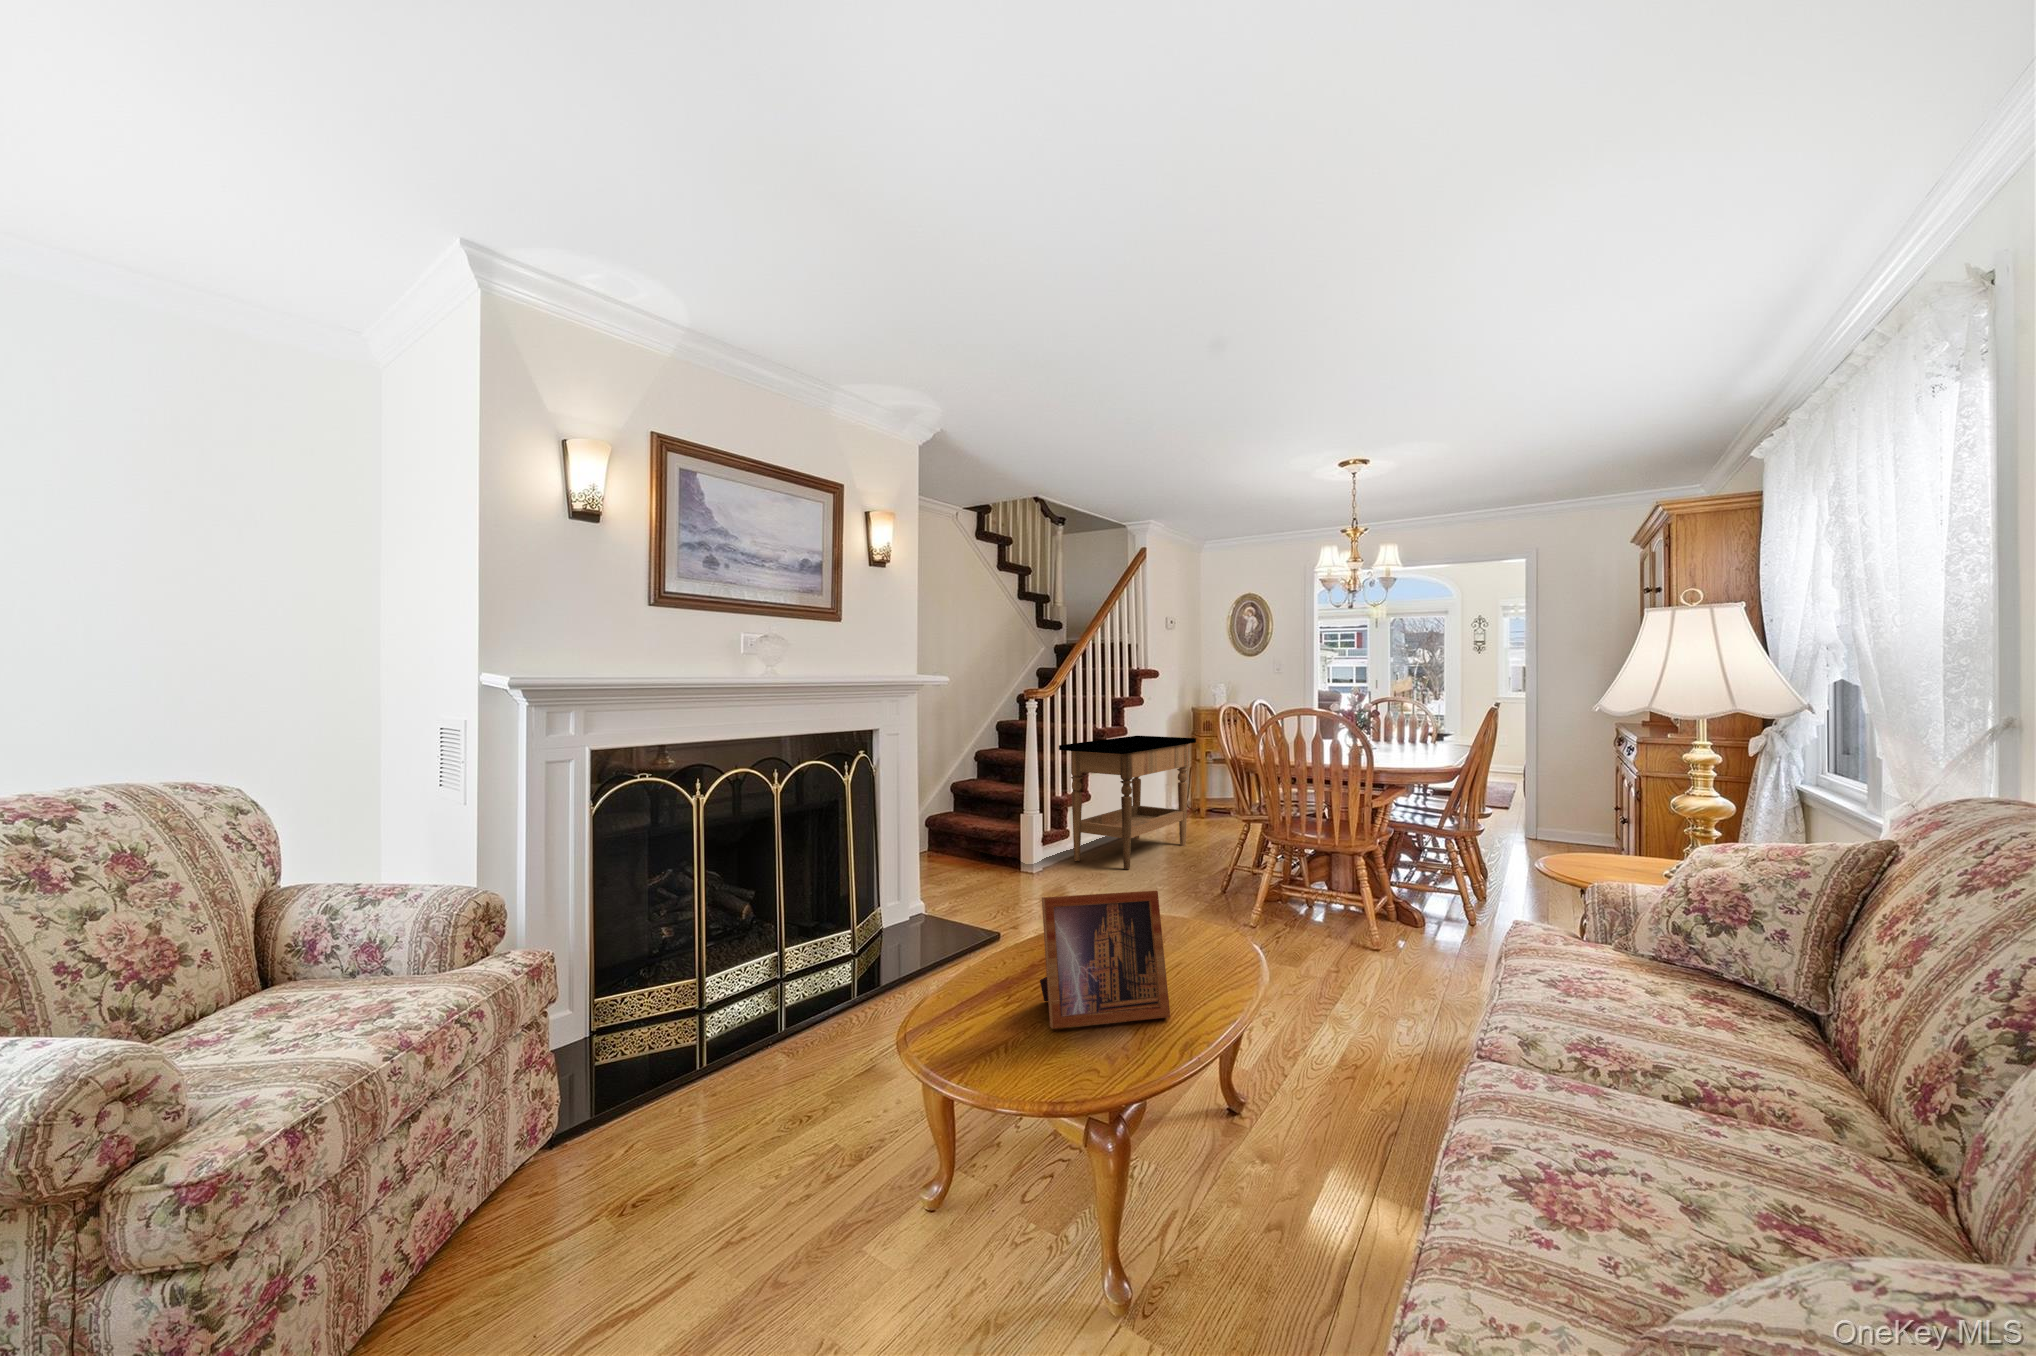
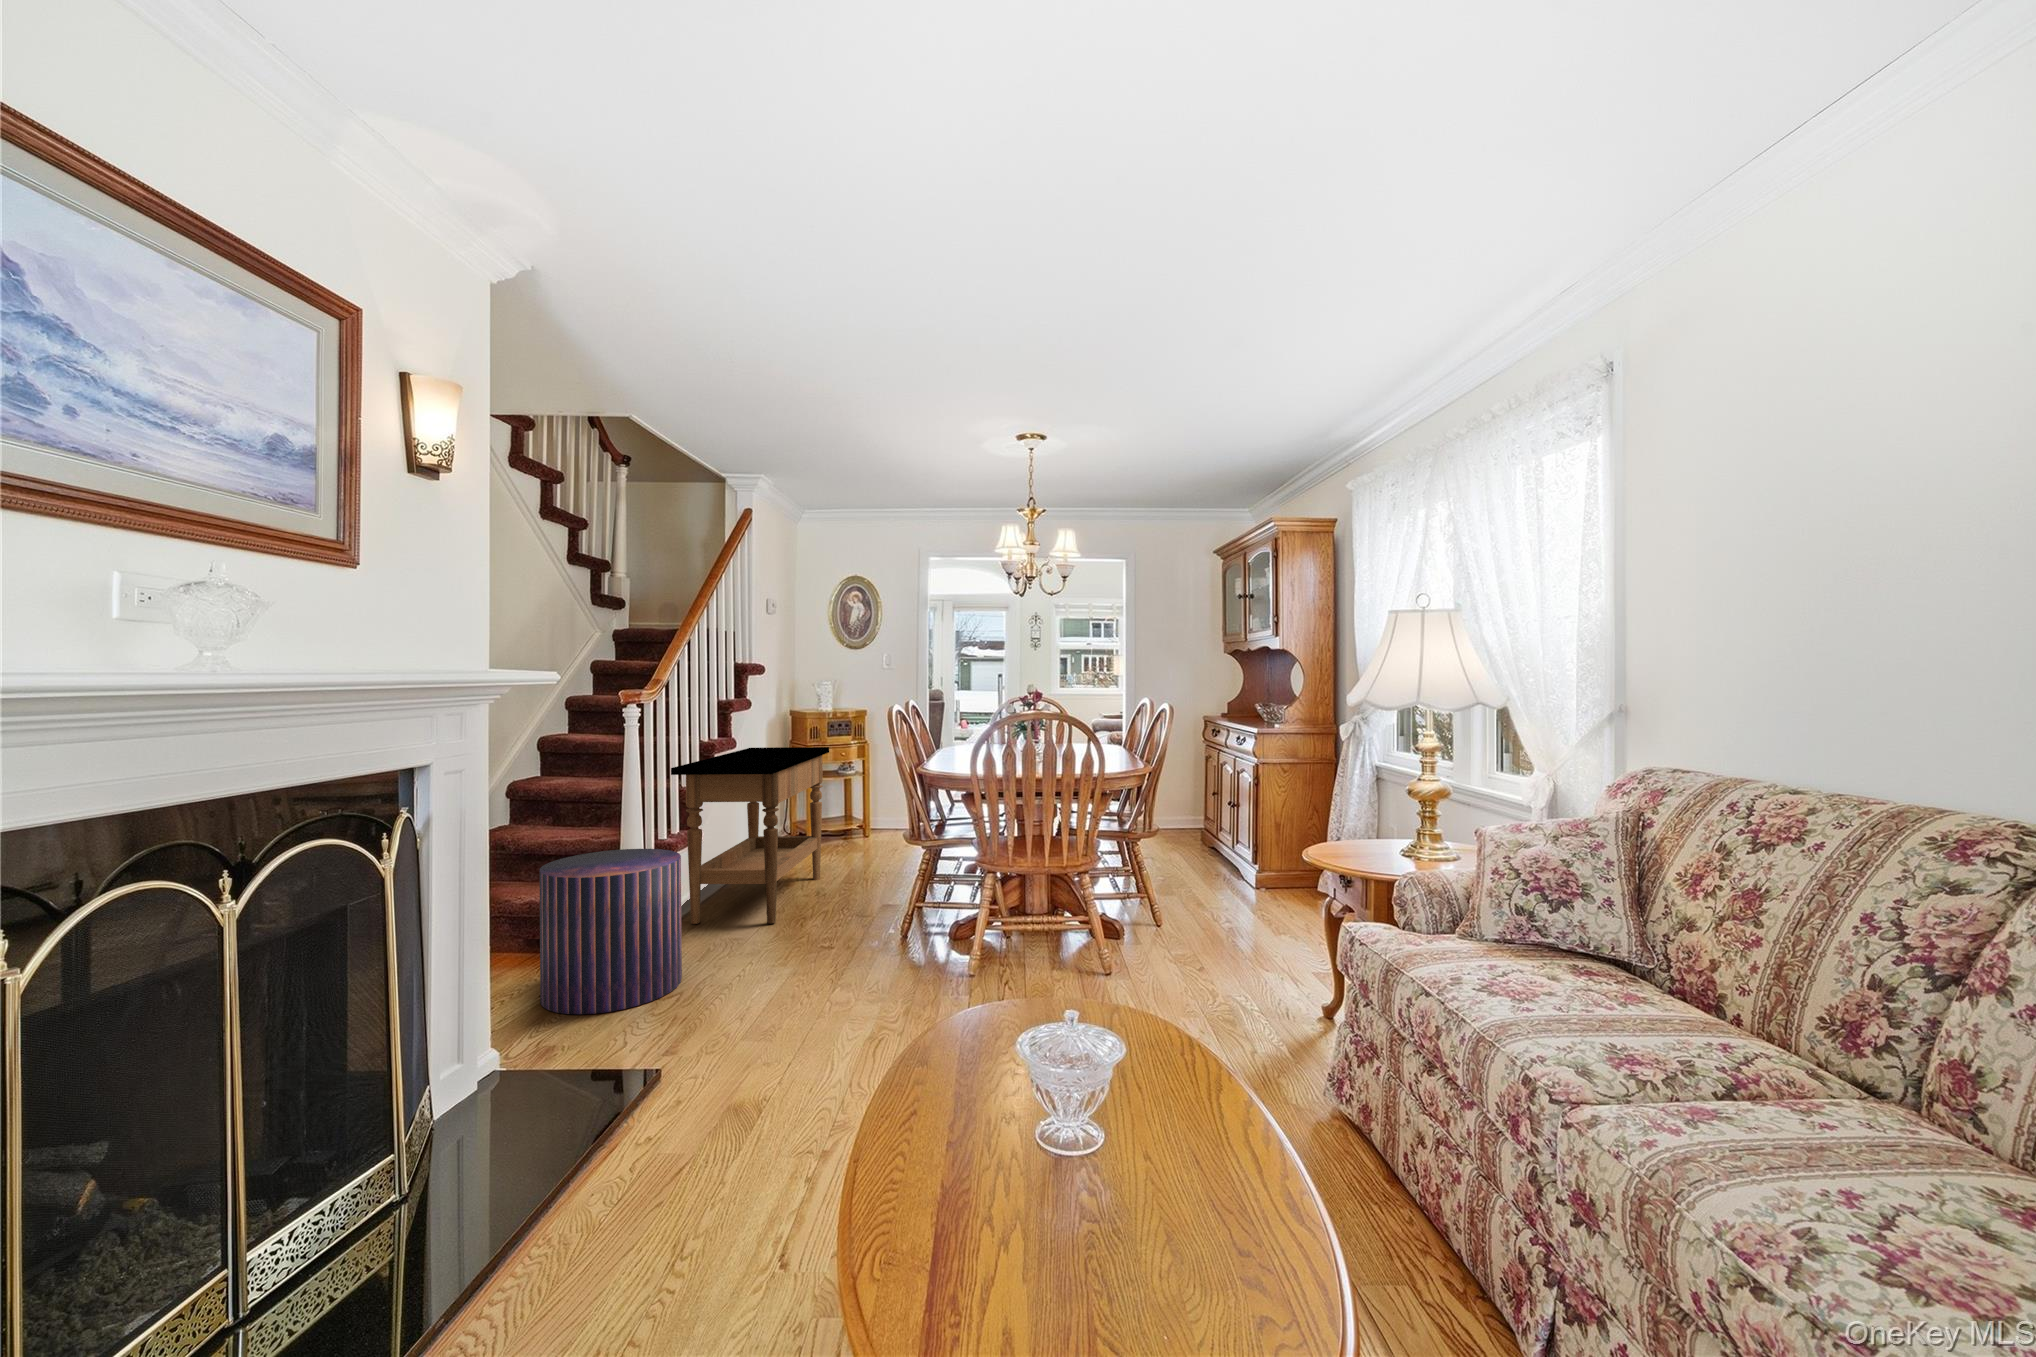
pouf: none [962,797,1047,901] -> present [540,849,682,1014]
picture frame: present [1040,891,1170,1029] -> none [1064,993,1255,1288]

